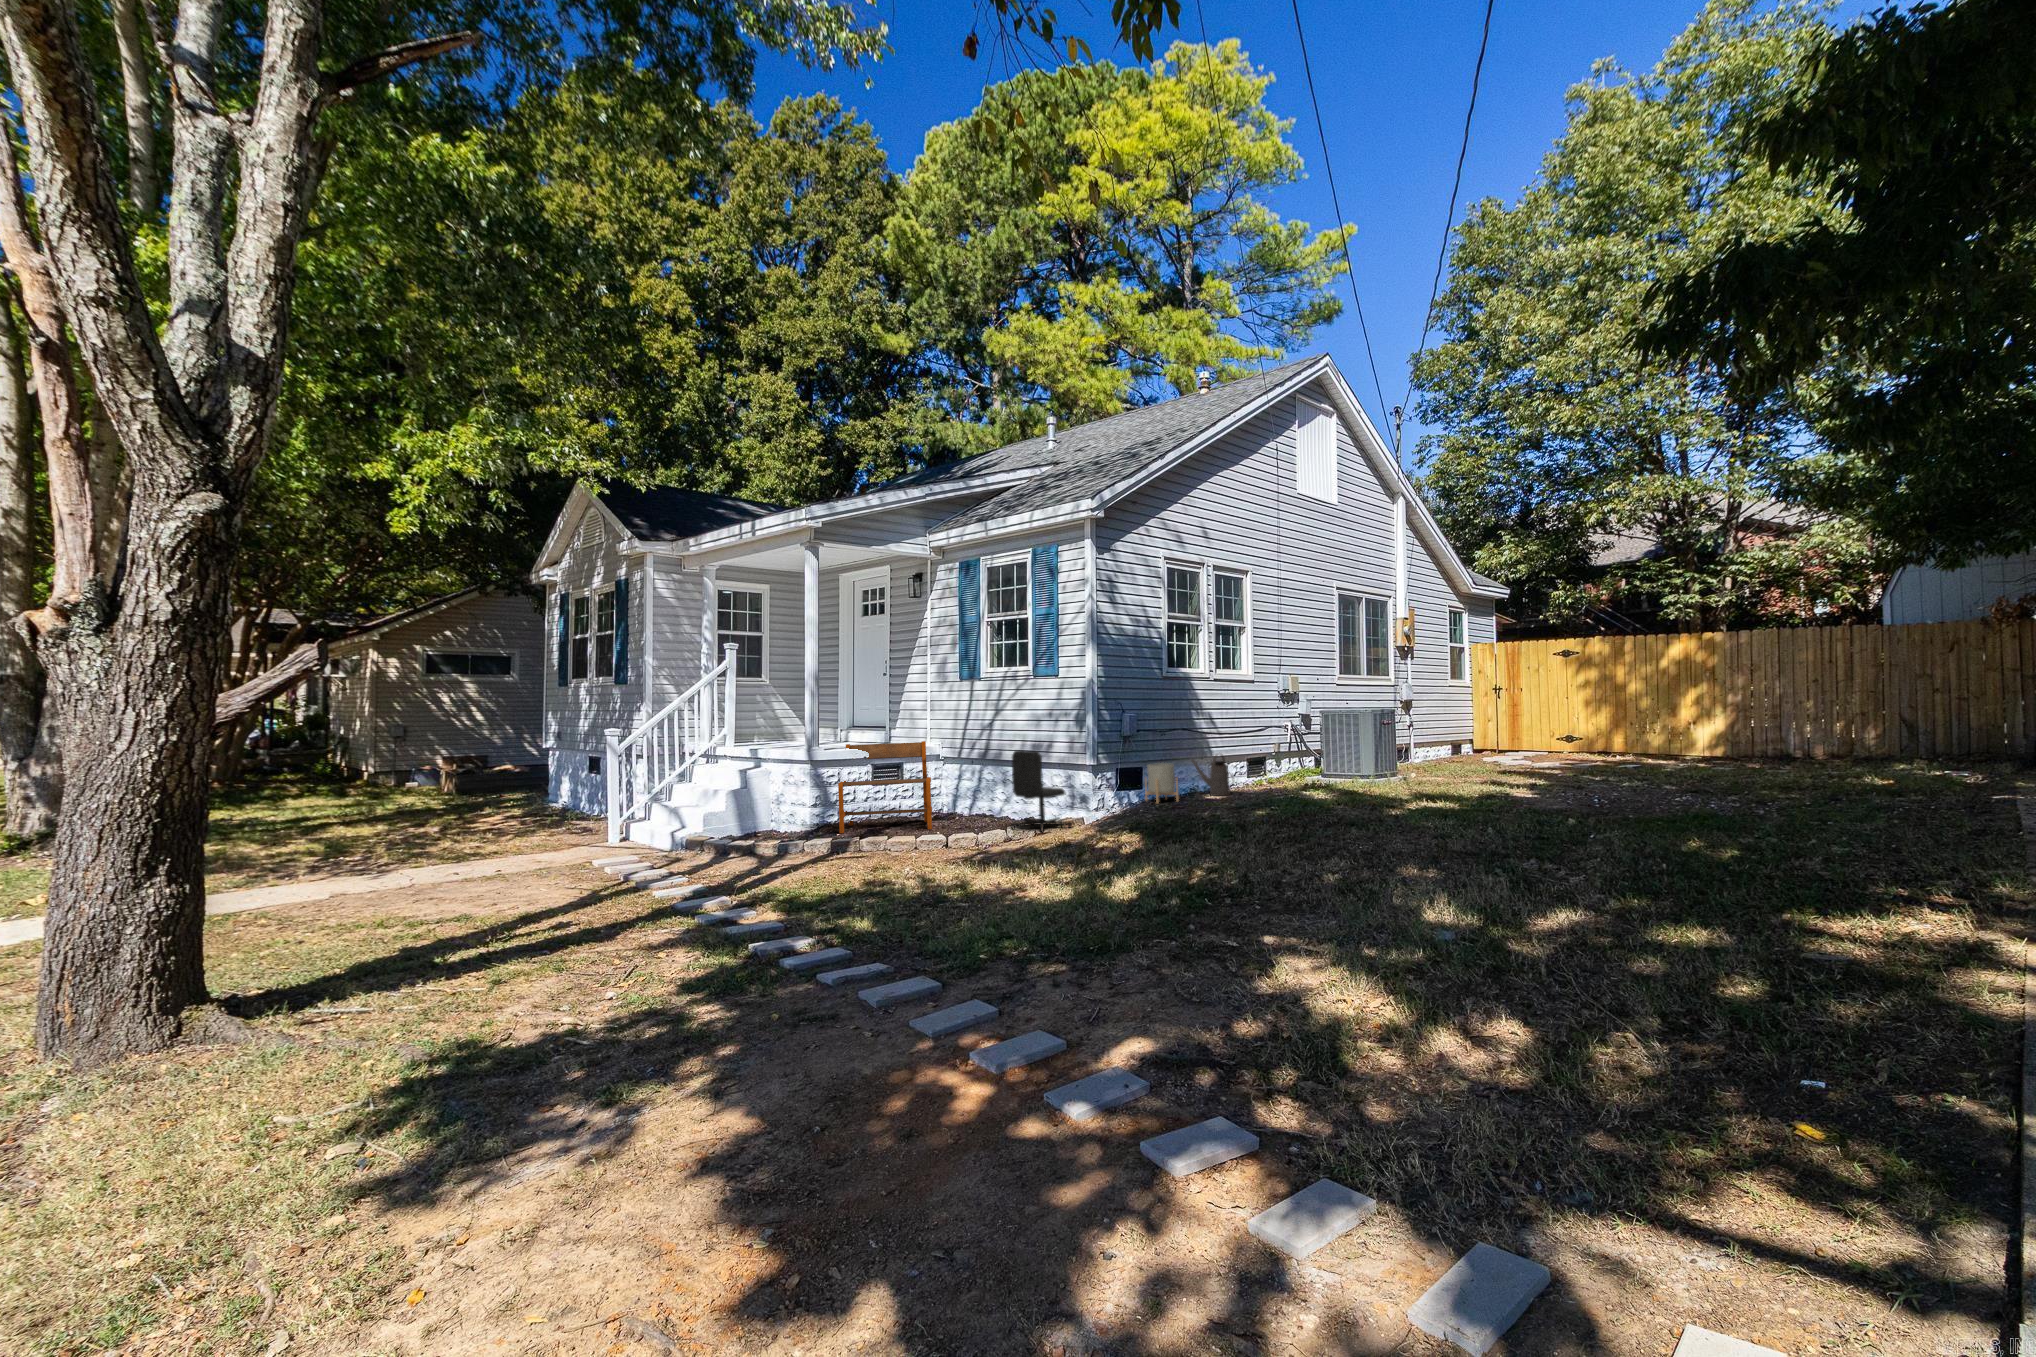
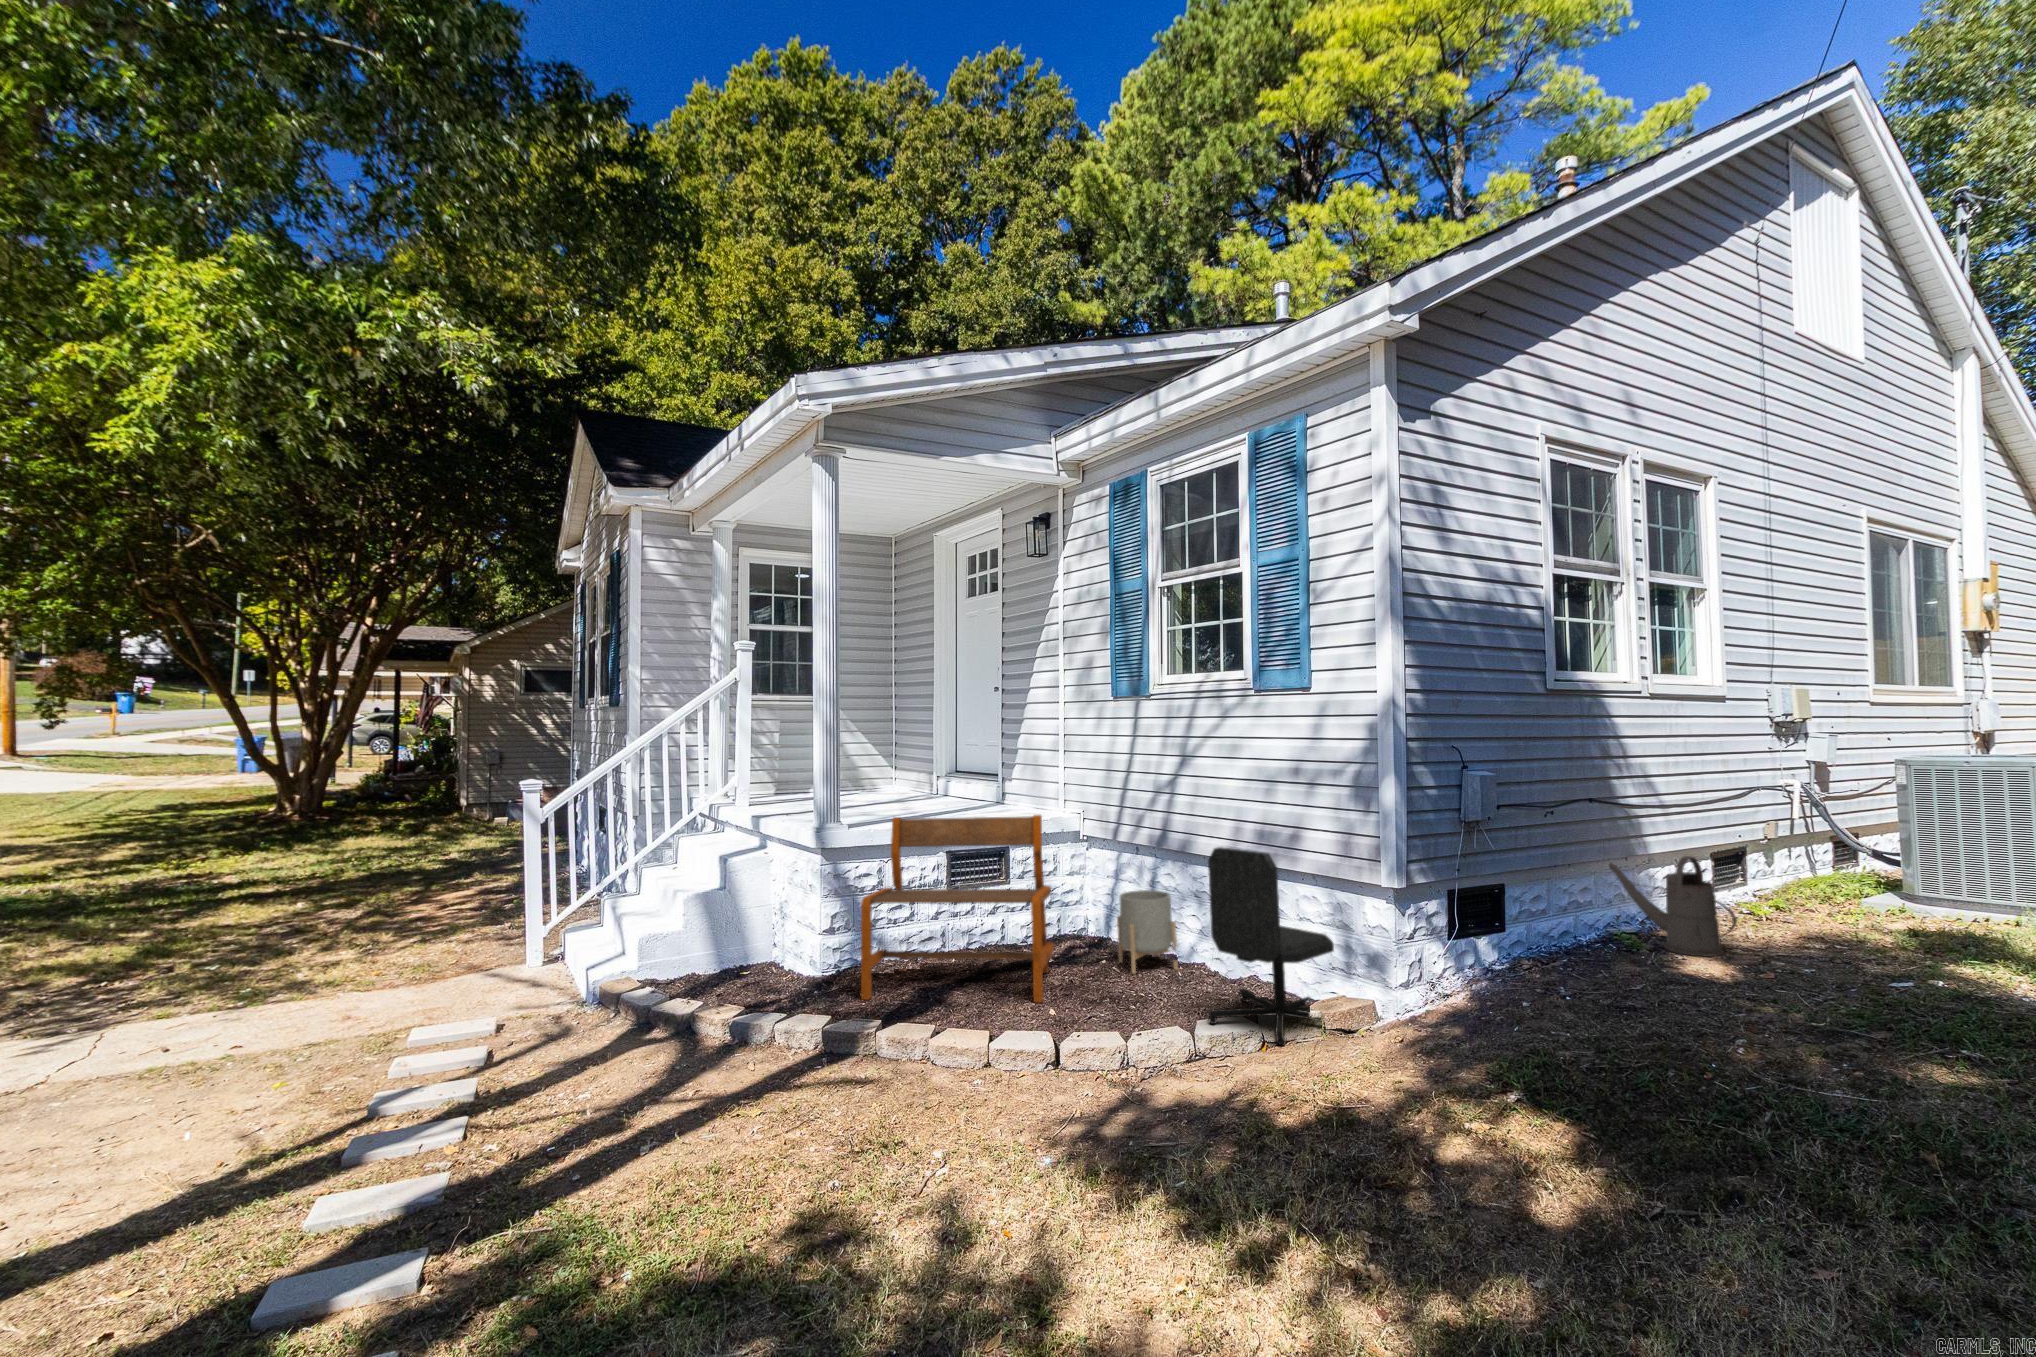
planter: present [1145,763,1179,803] -> present [1117,890,1178,974]

